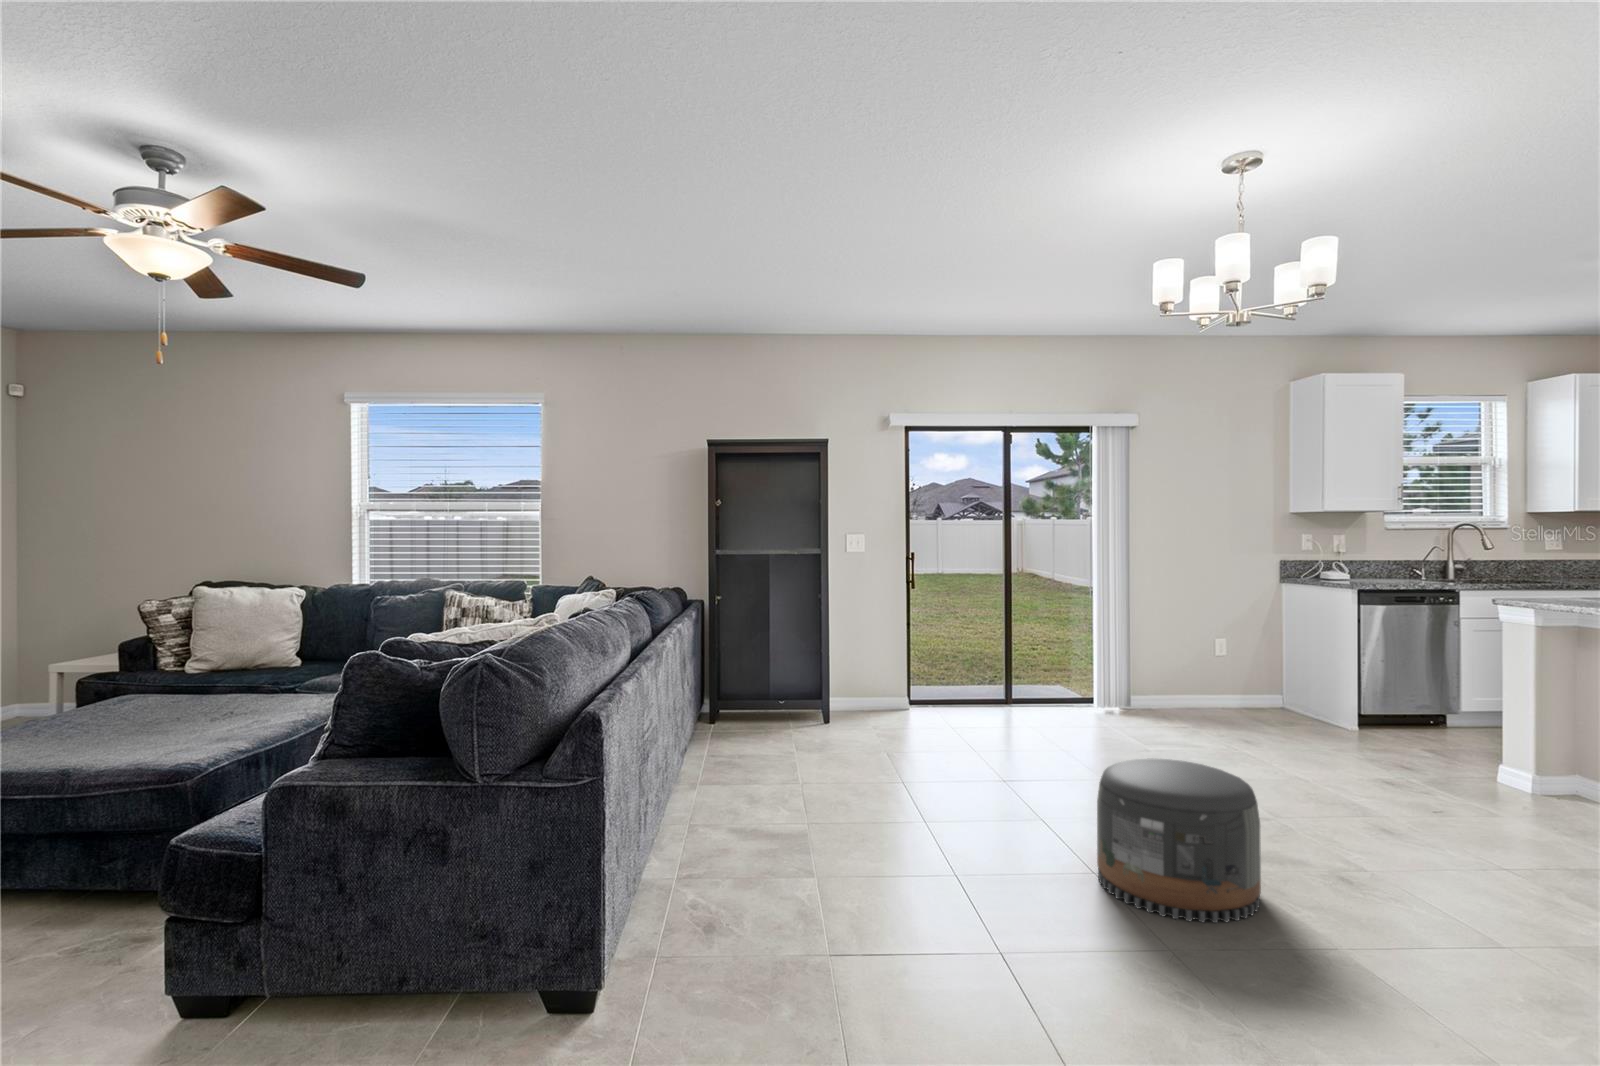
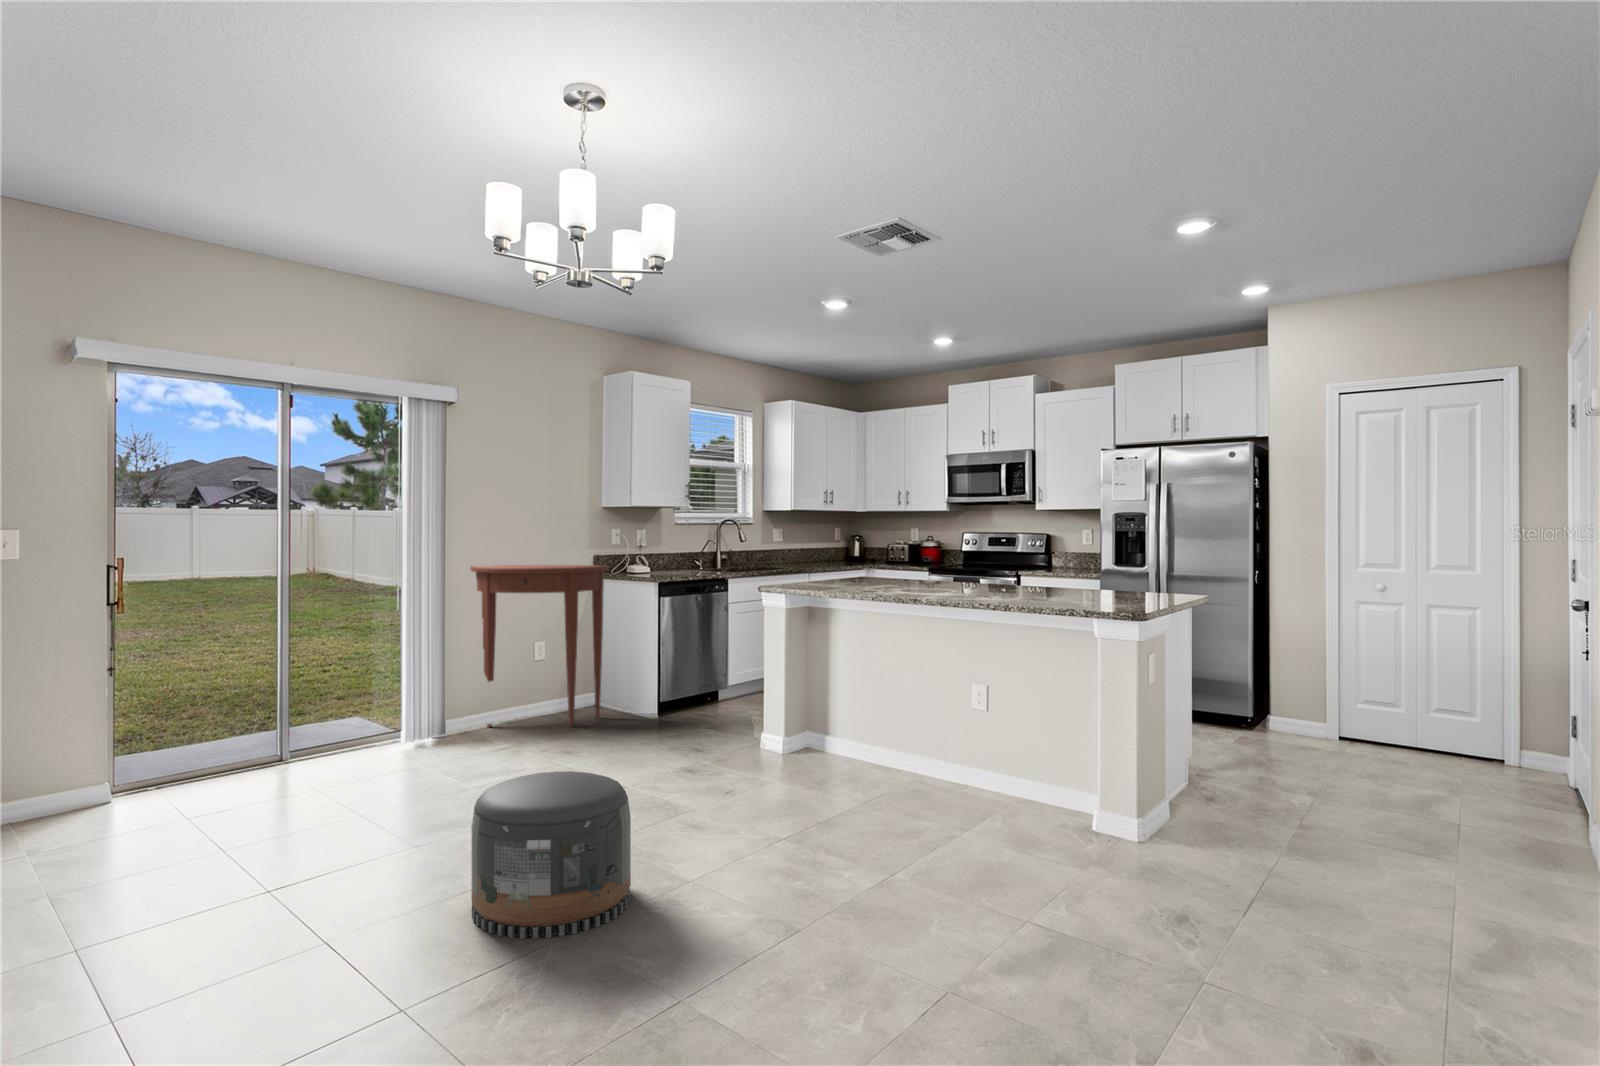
console table: none [1152,567,1296,728] -> present [470,565,609,727]

